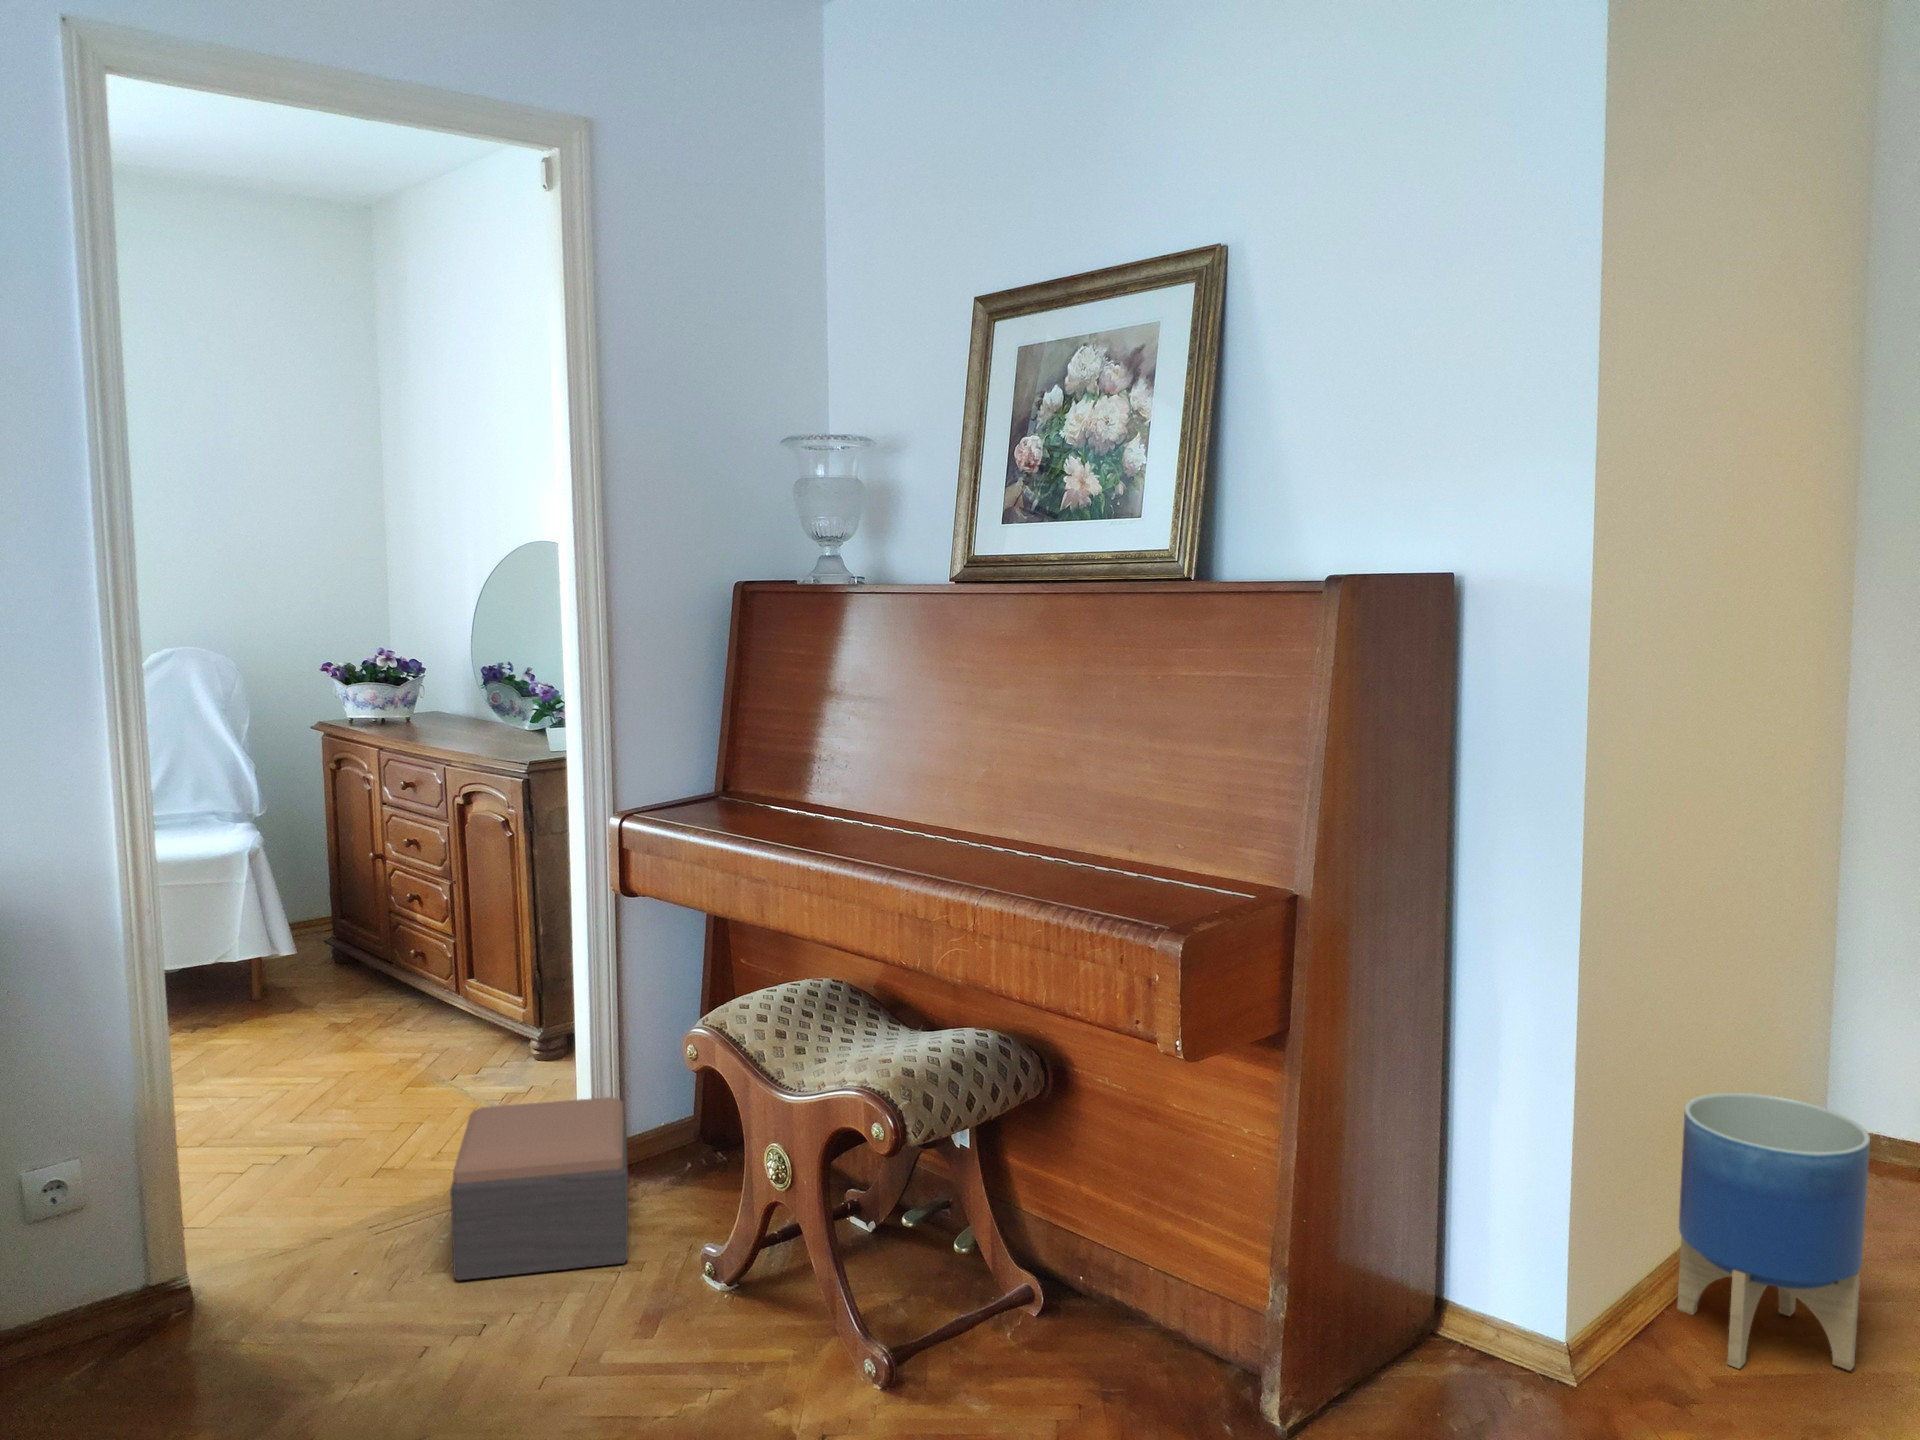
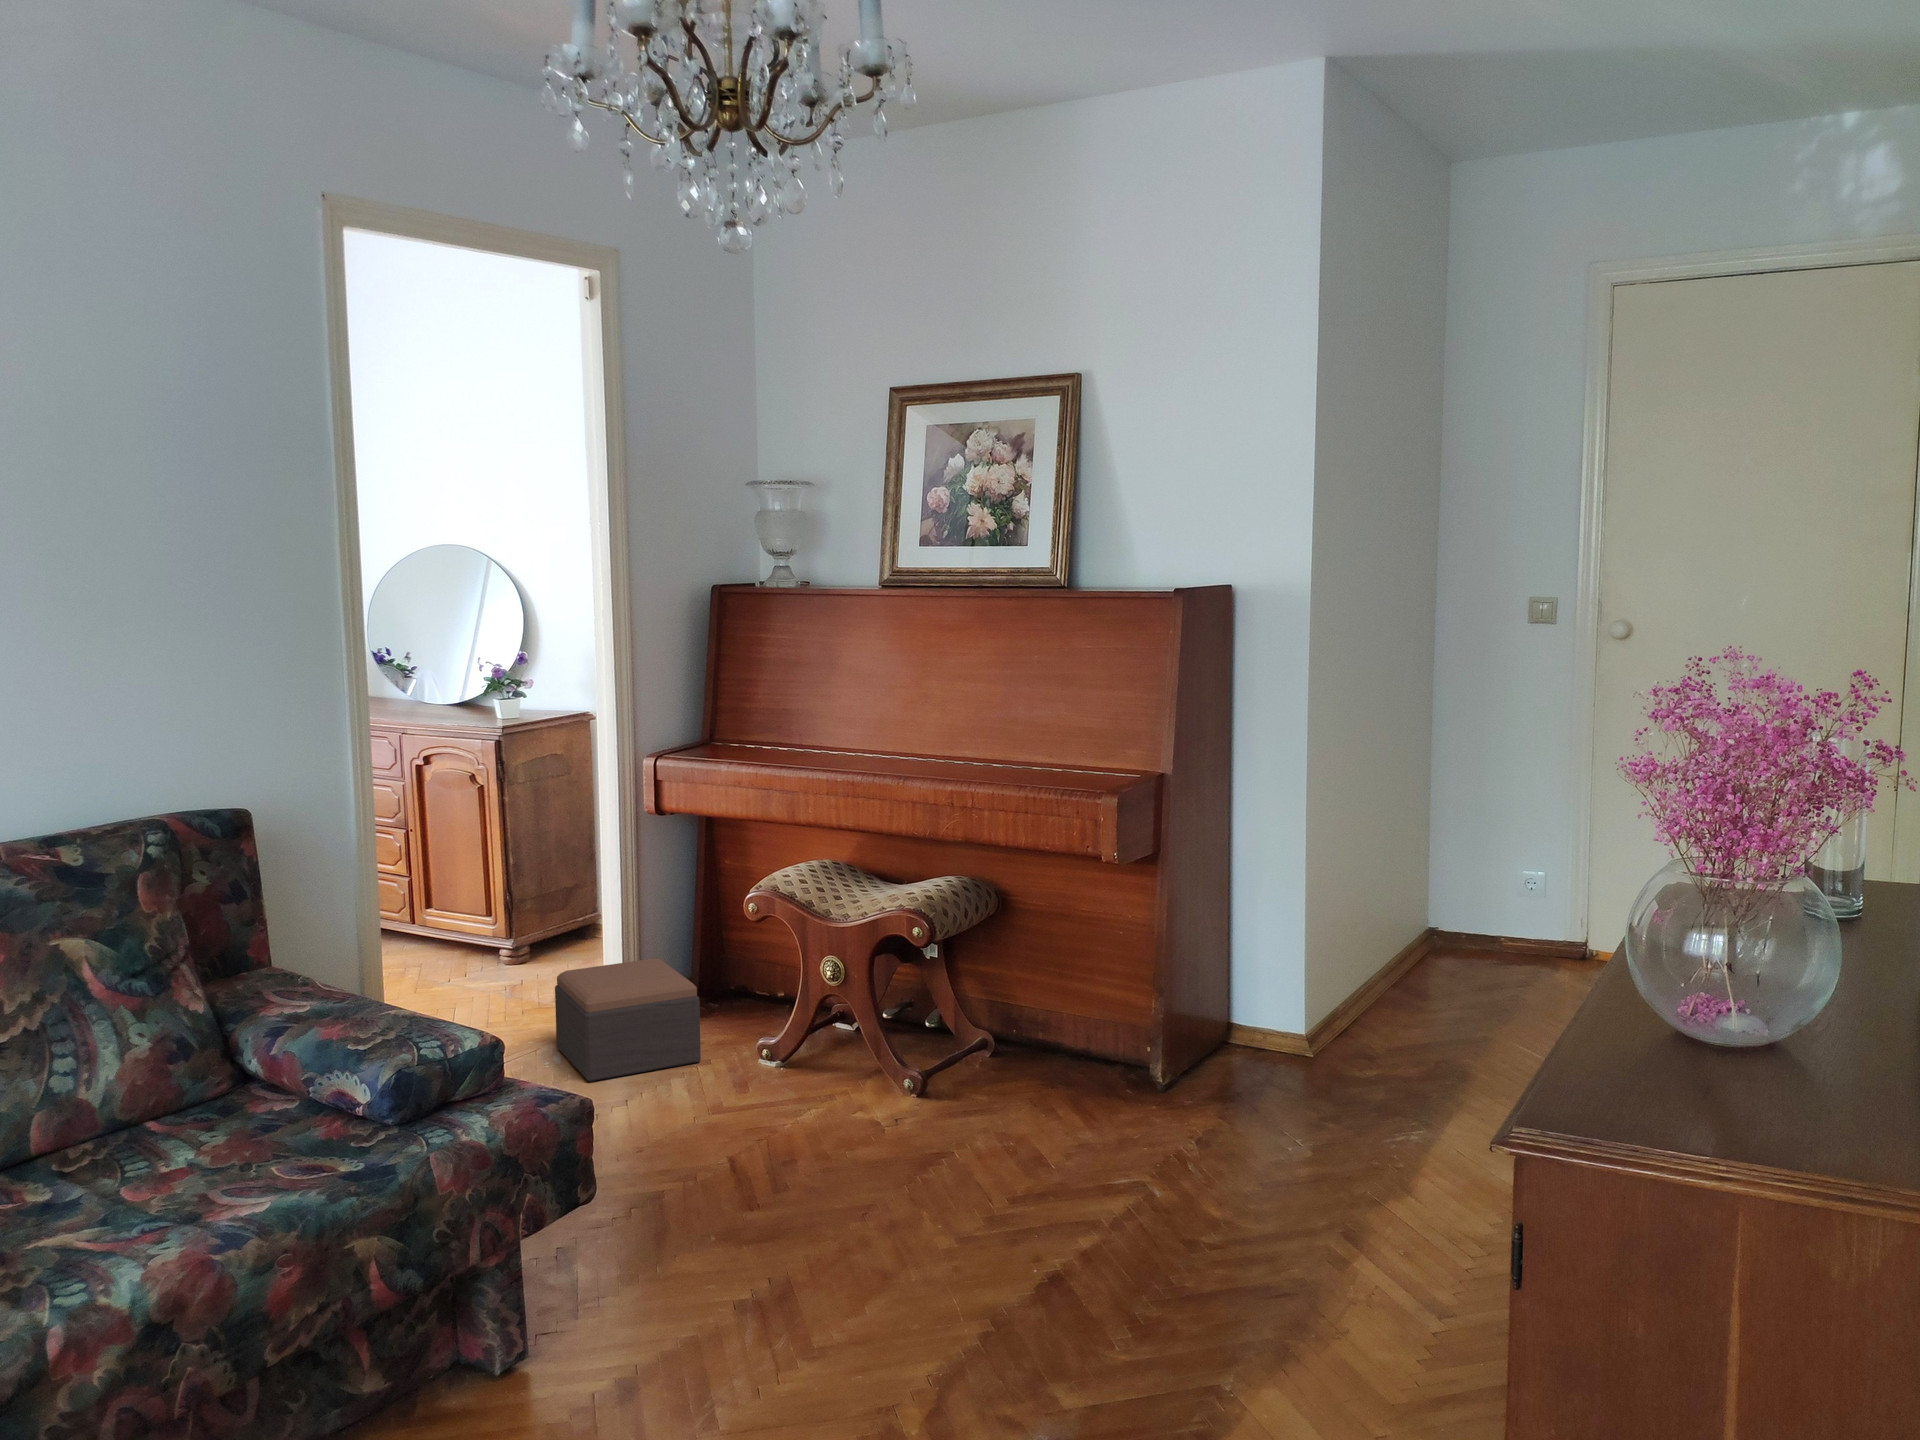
planter: present [1677,1093,1870,1370] -> none [1348,887,1448,1038]

